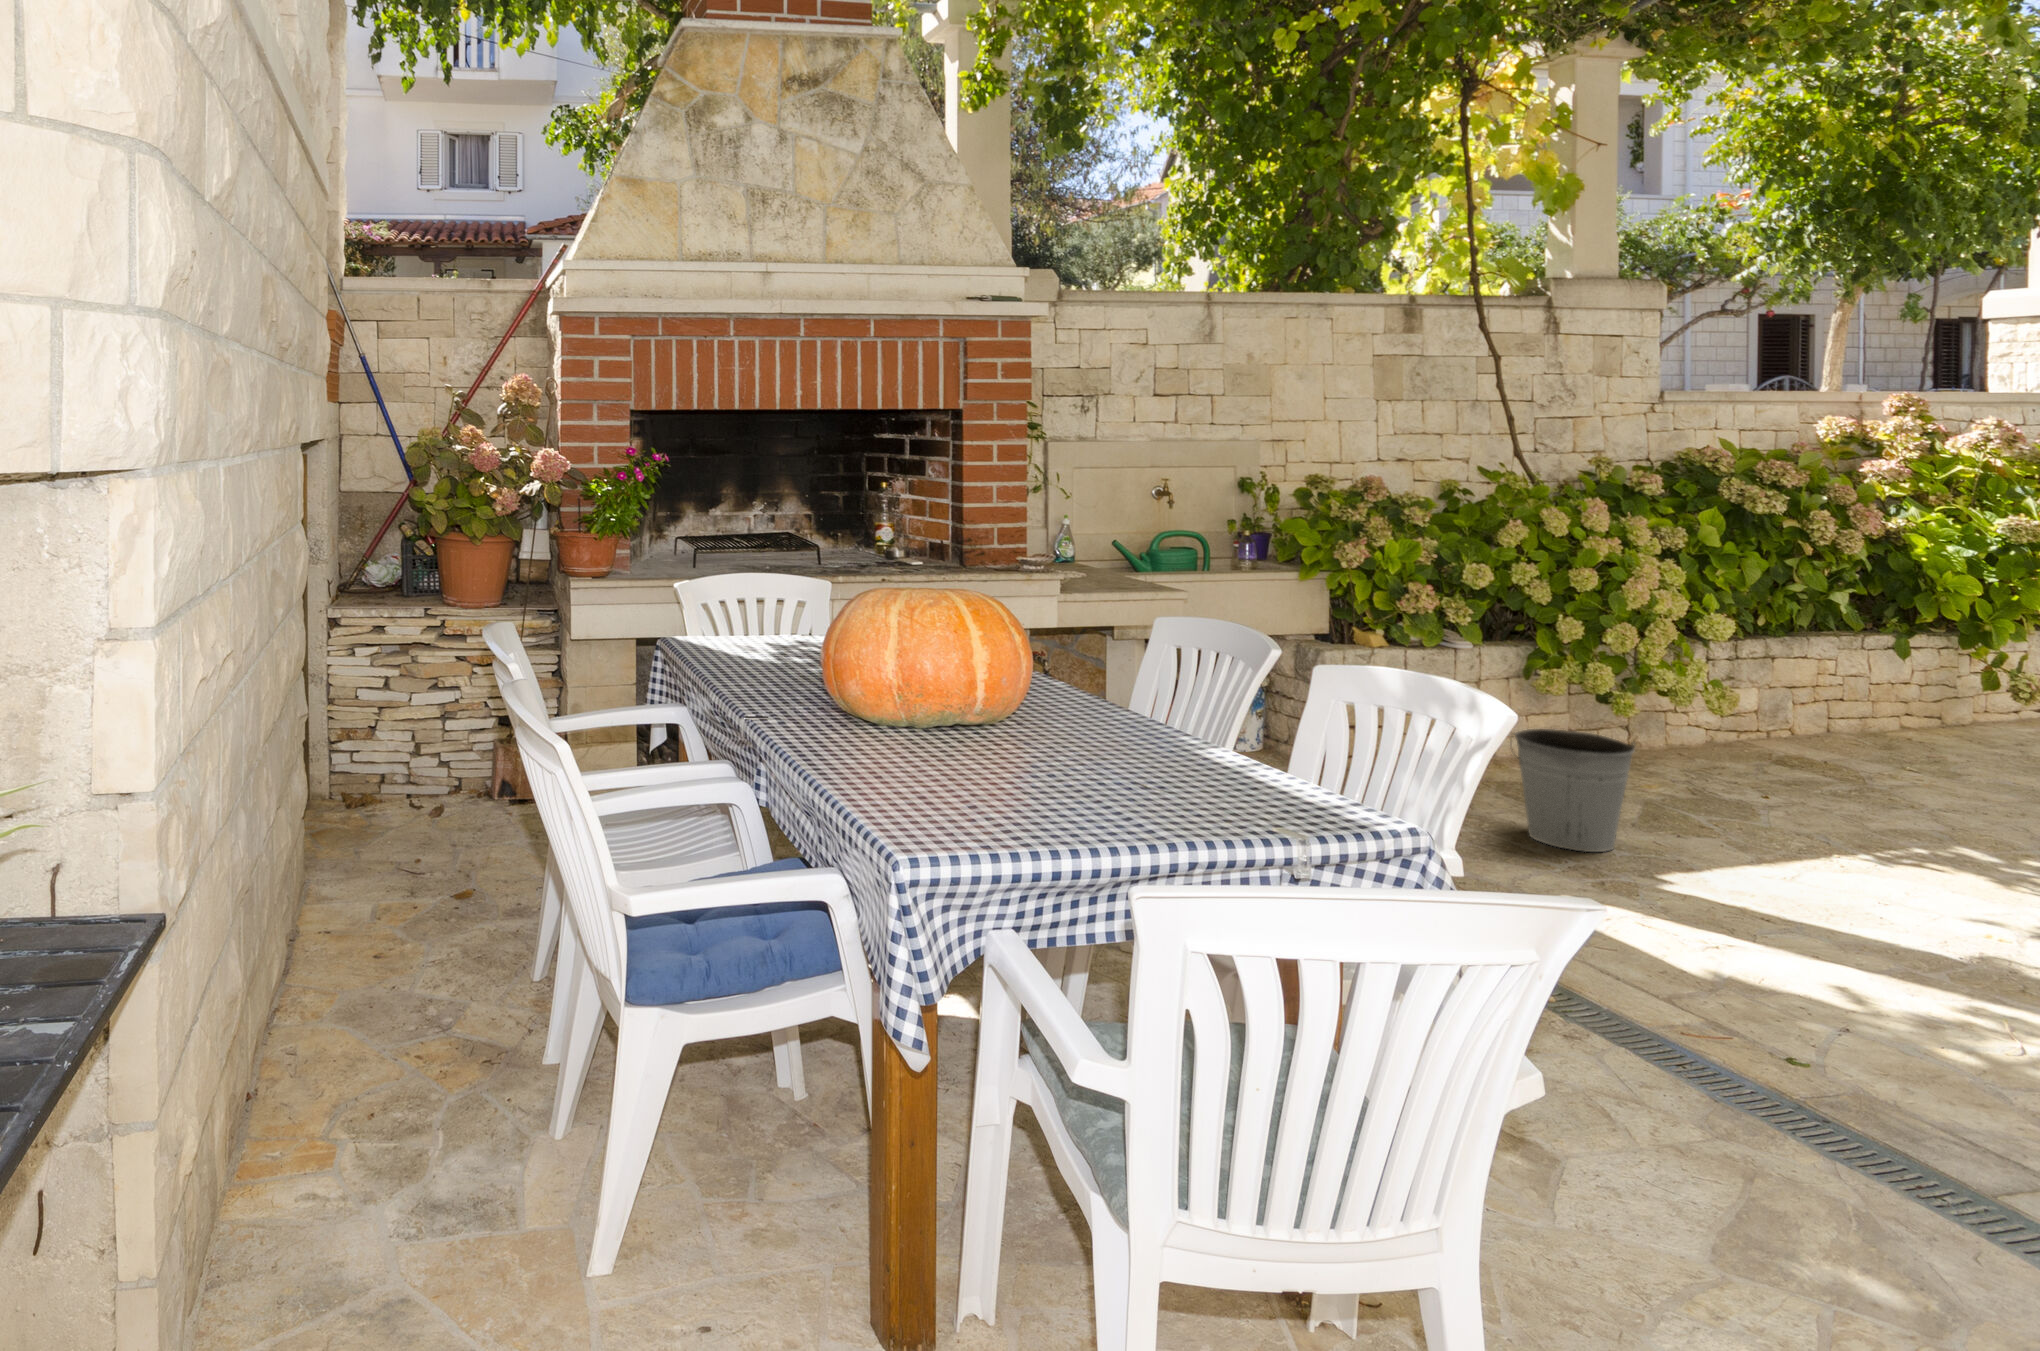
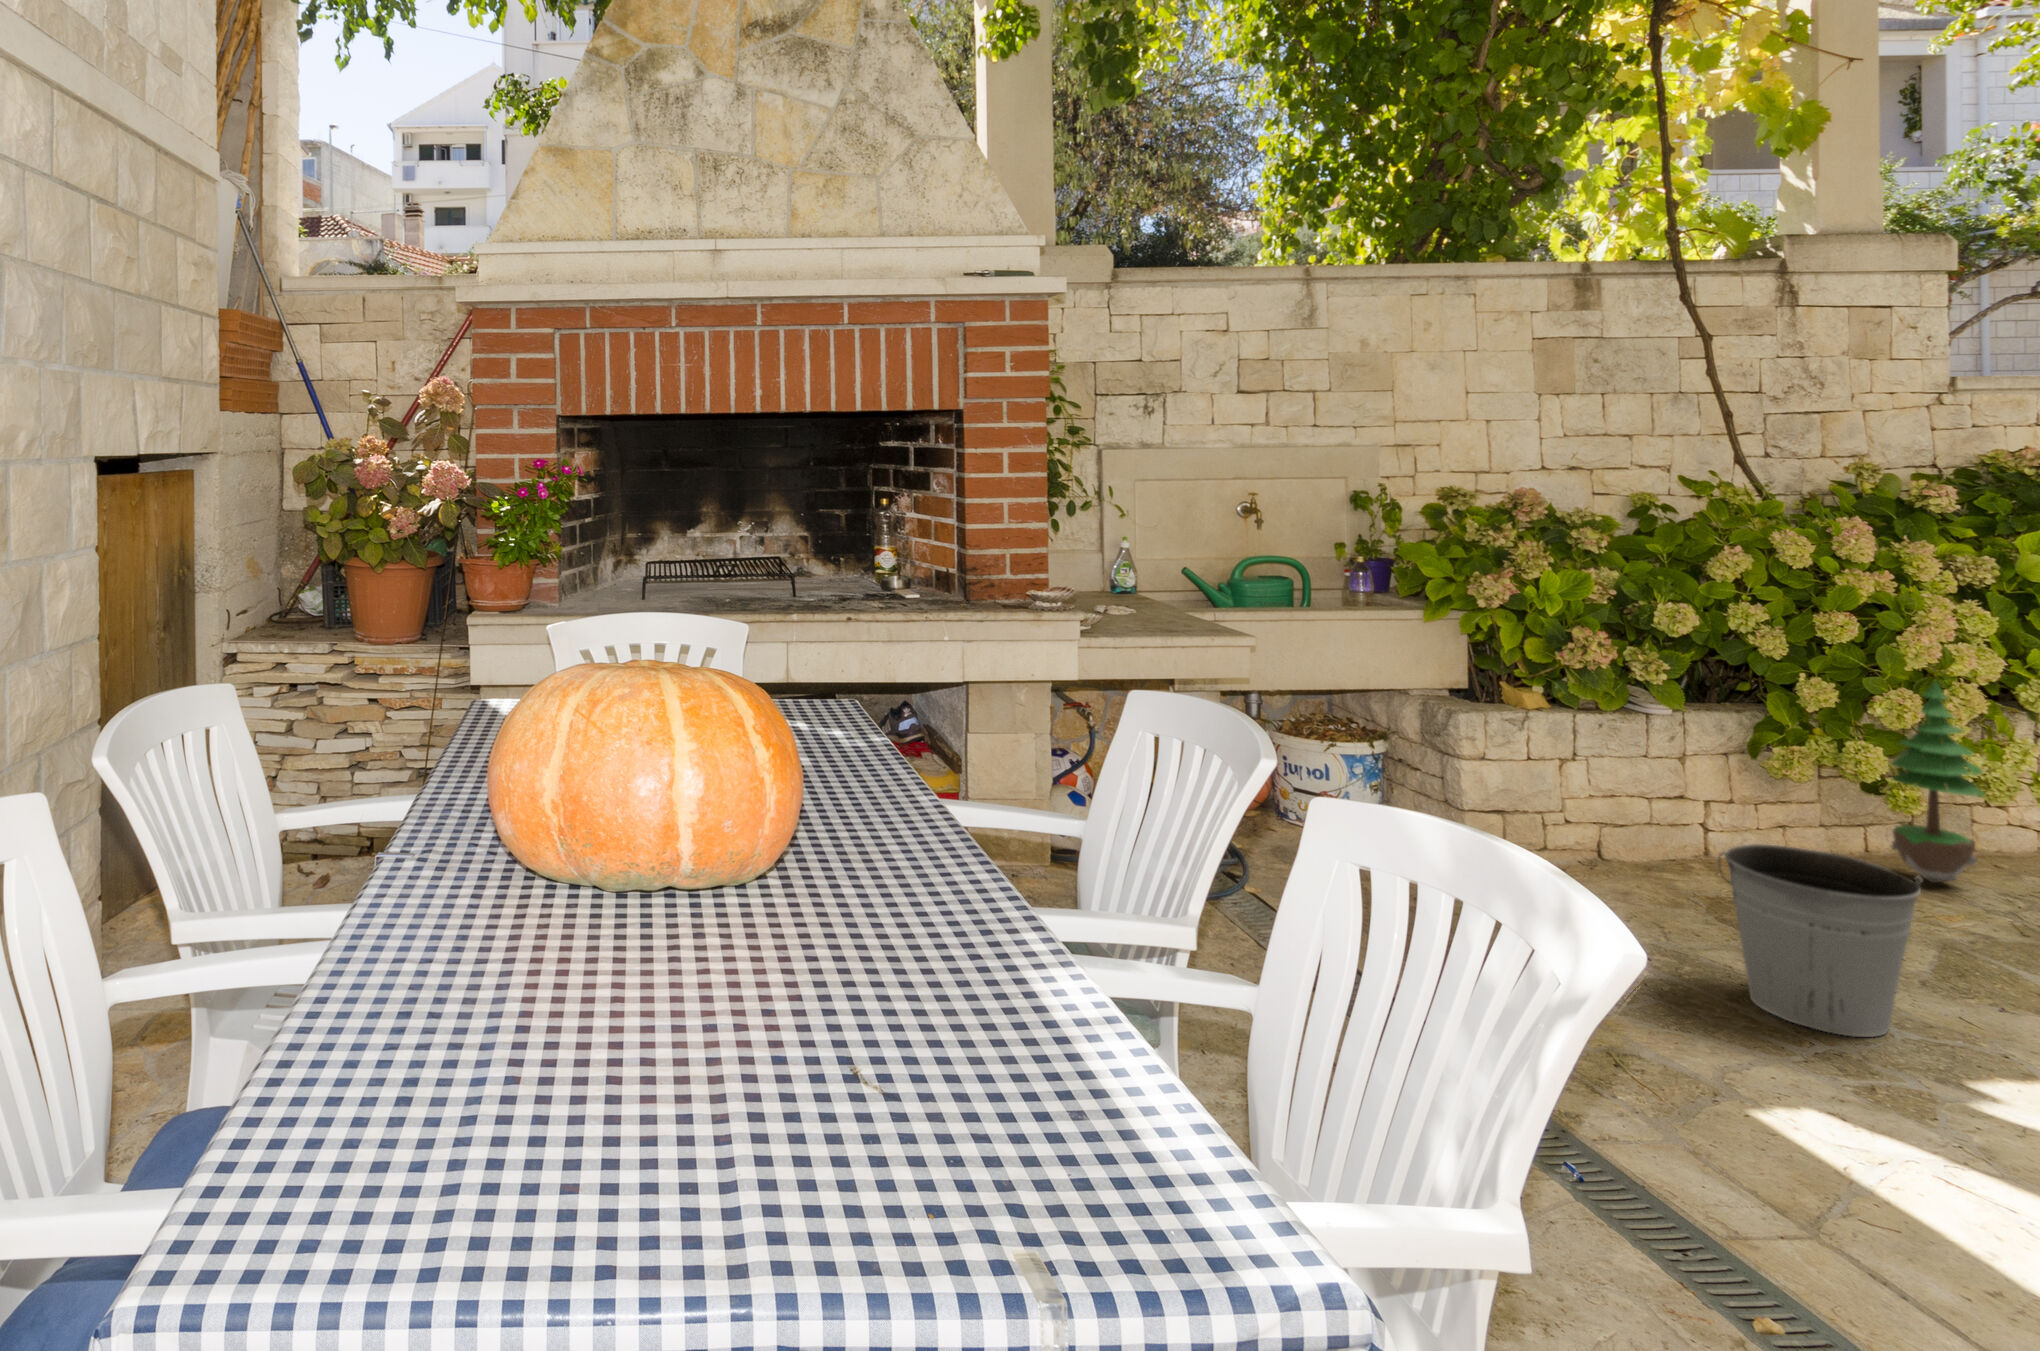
potted tree: none [1611,616,1677,766] -> present [1892,681,1985,883]

